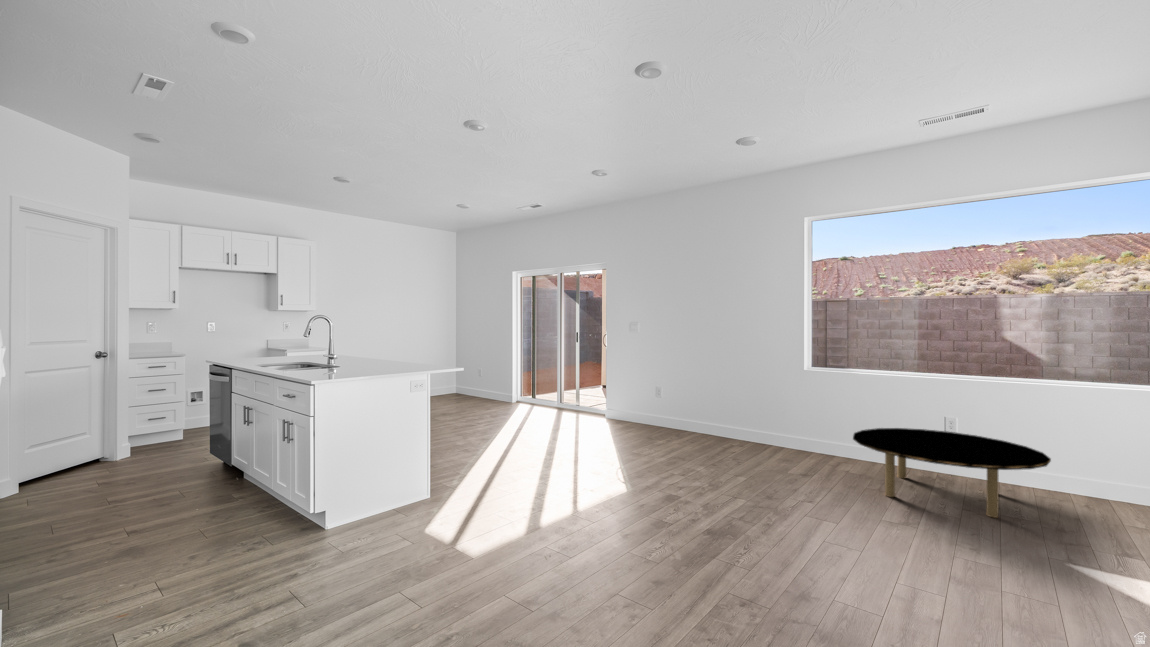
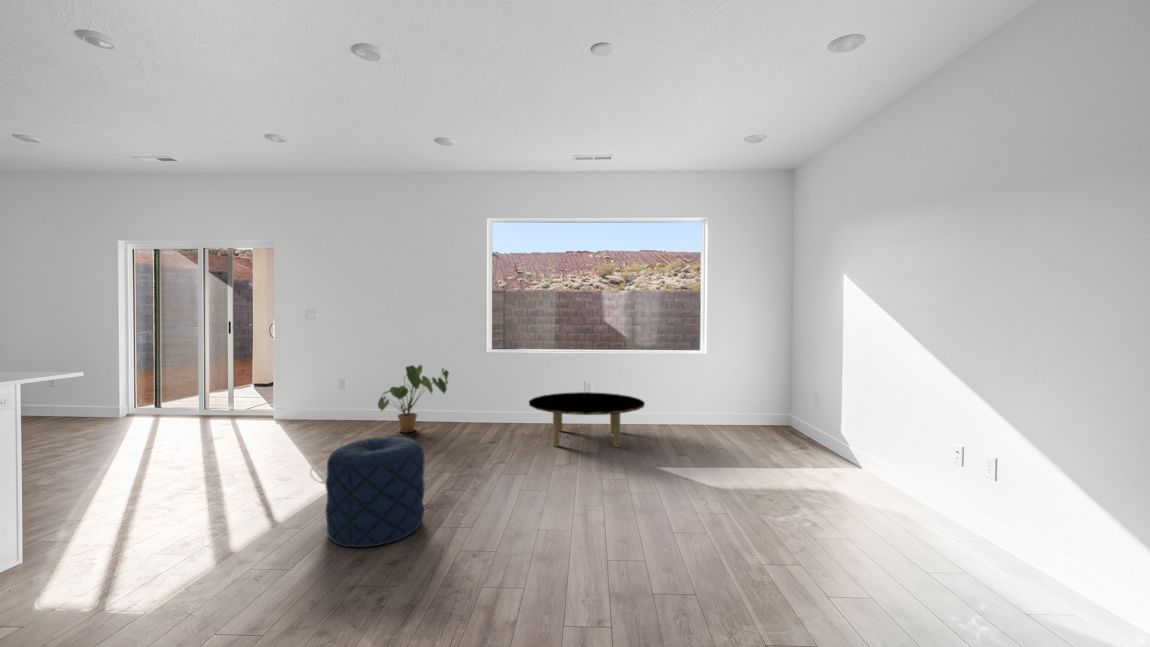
house plant: none [685,379,759,448] -> present [378,365,449,432]
pouf: none [608,450,699,560] -> present [325,437,425,547]

